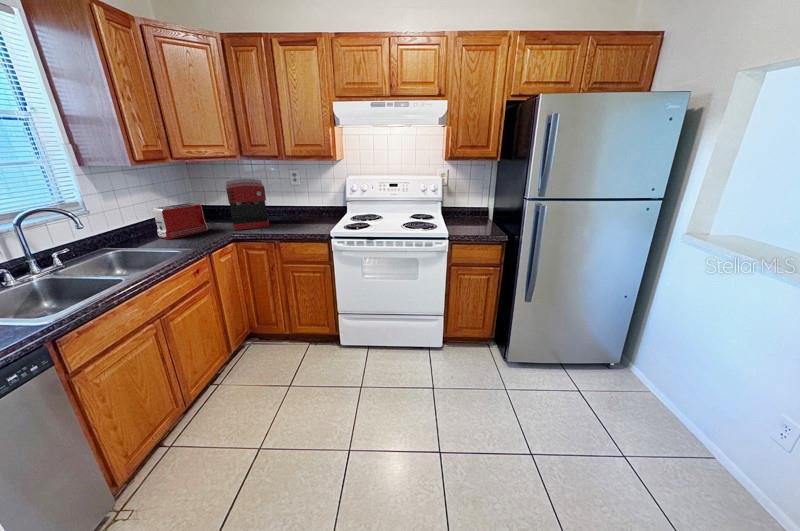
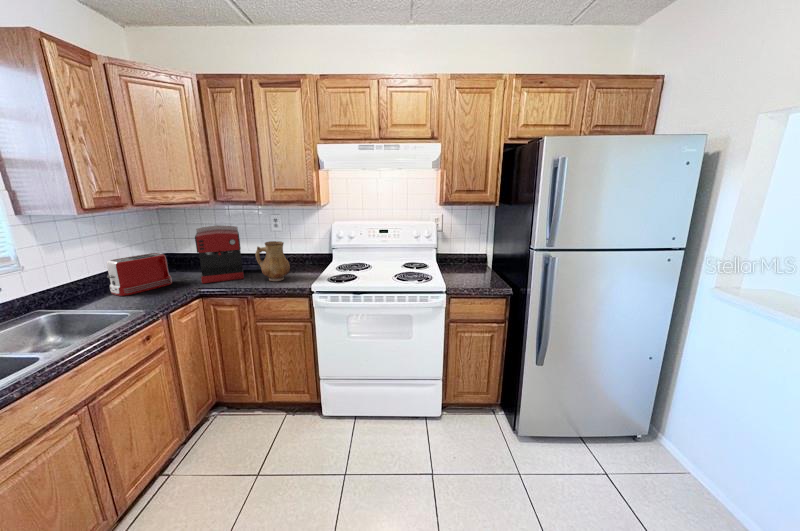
ceramic pitcher: none [280,193,310,229] -> present [255,241,290,281]

